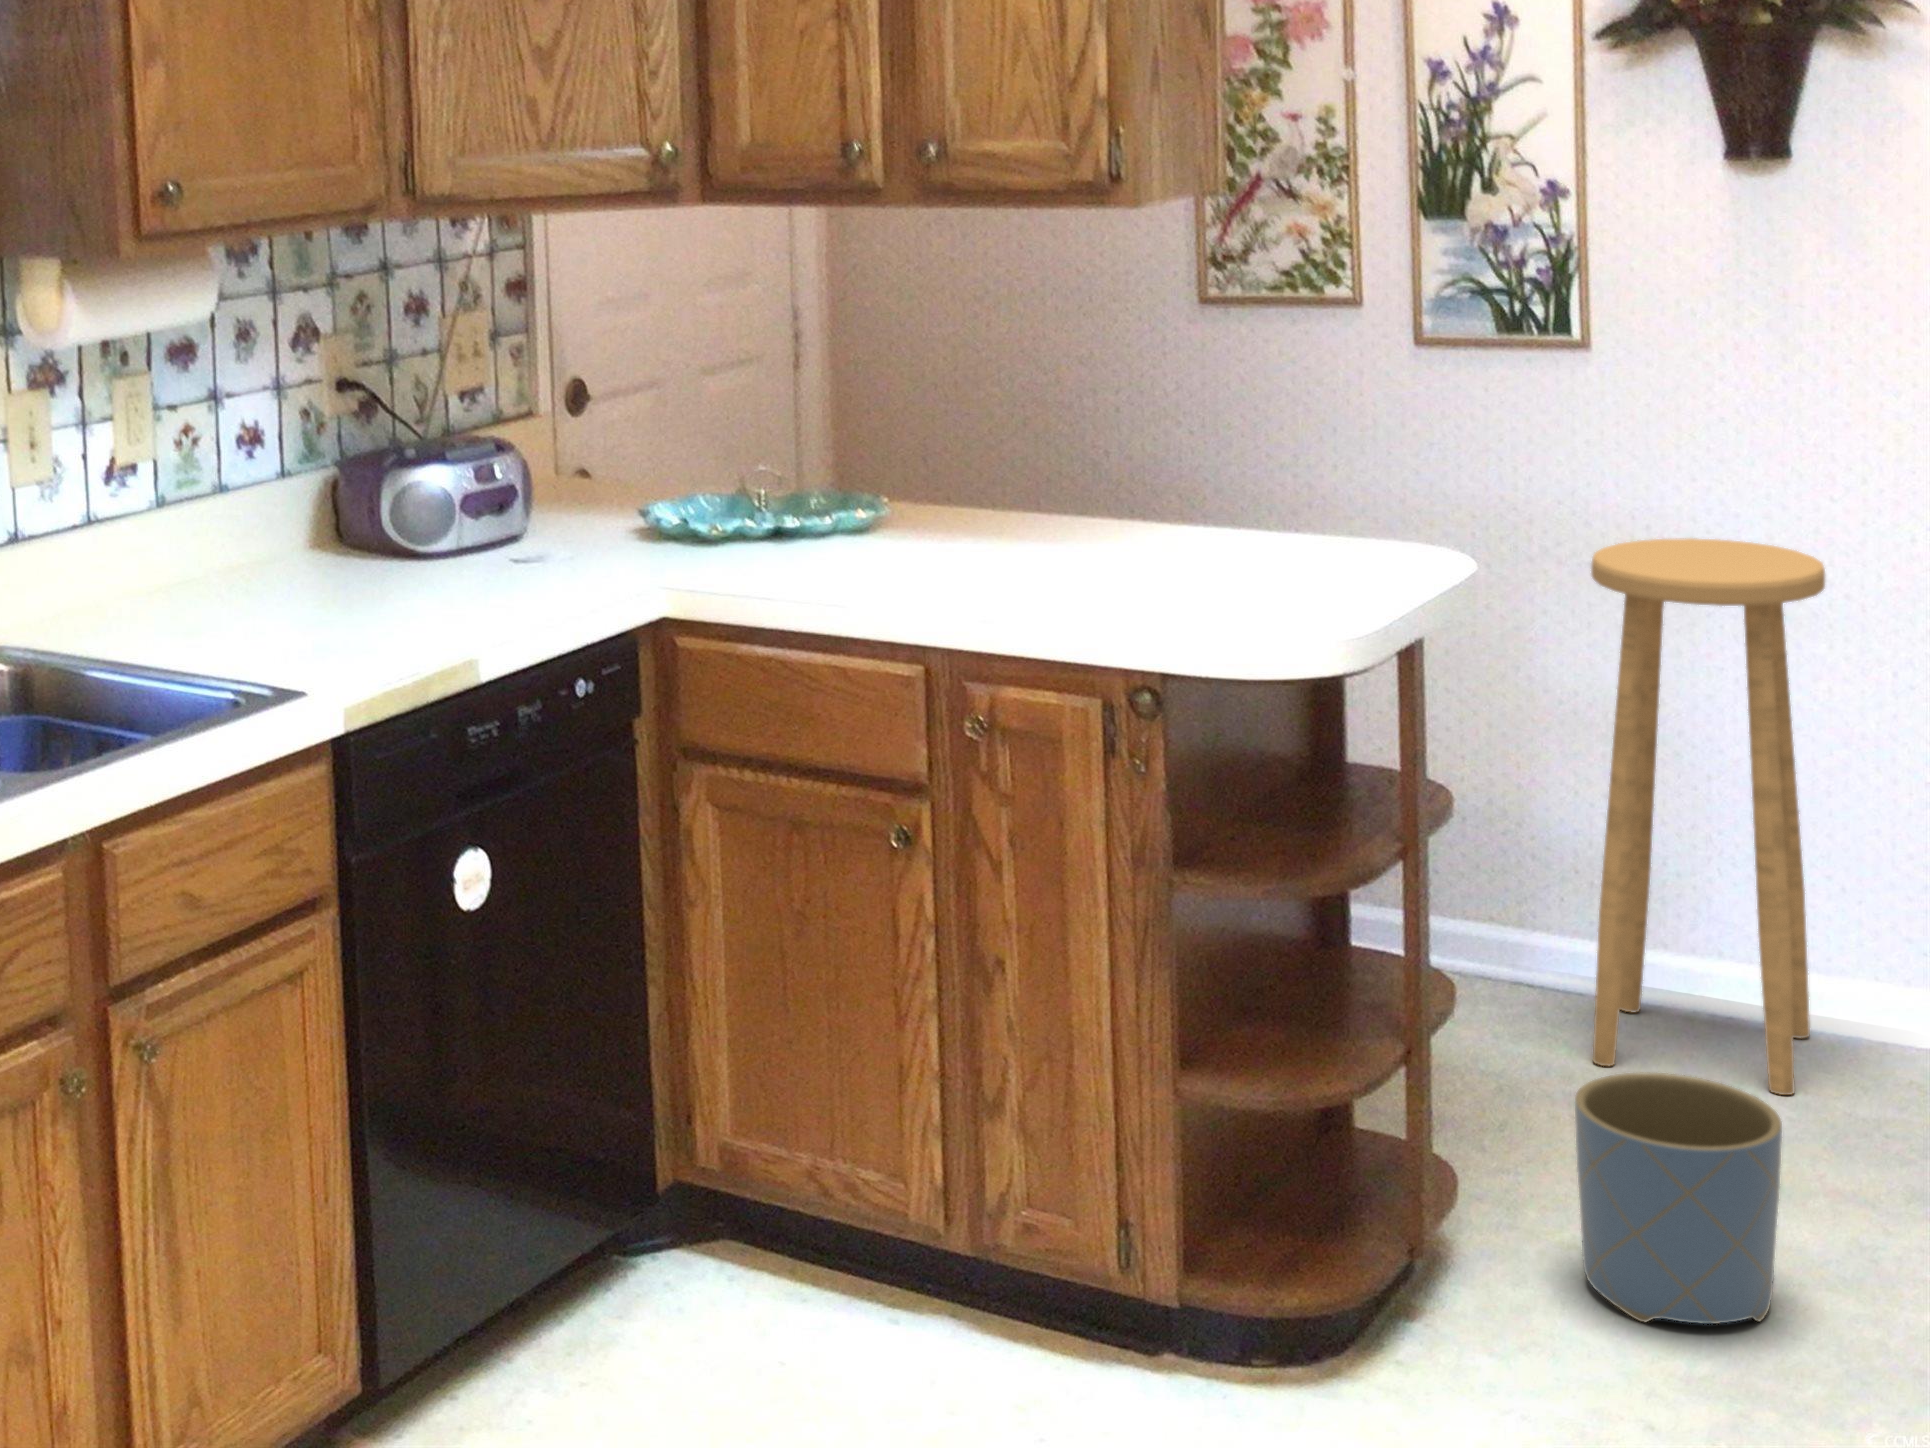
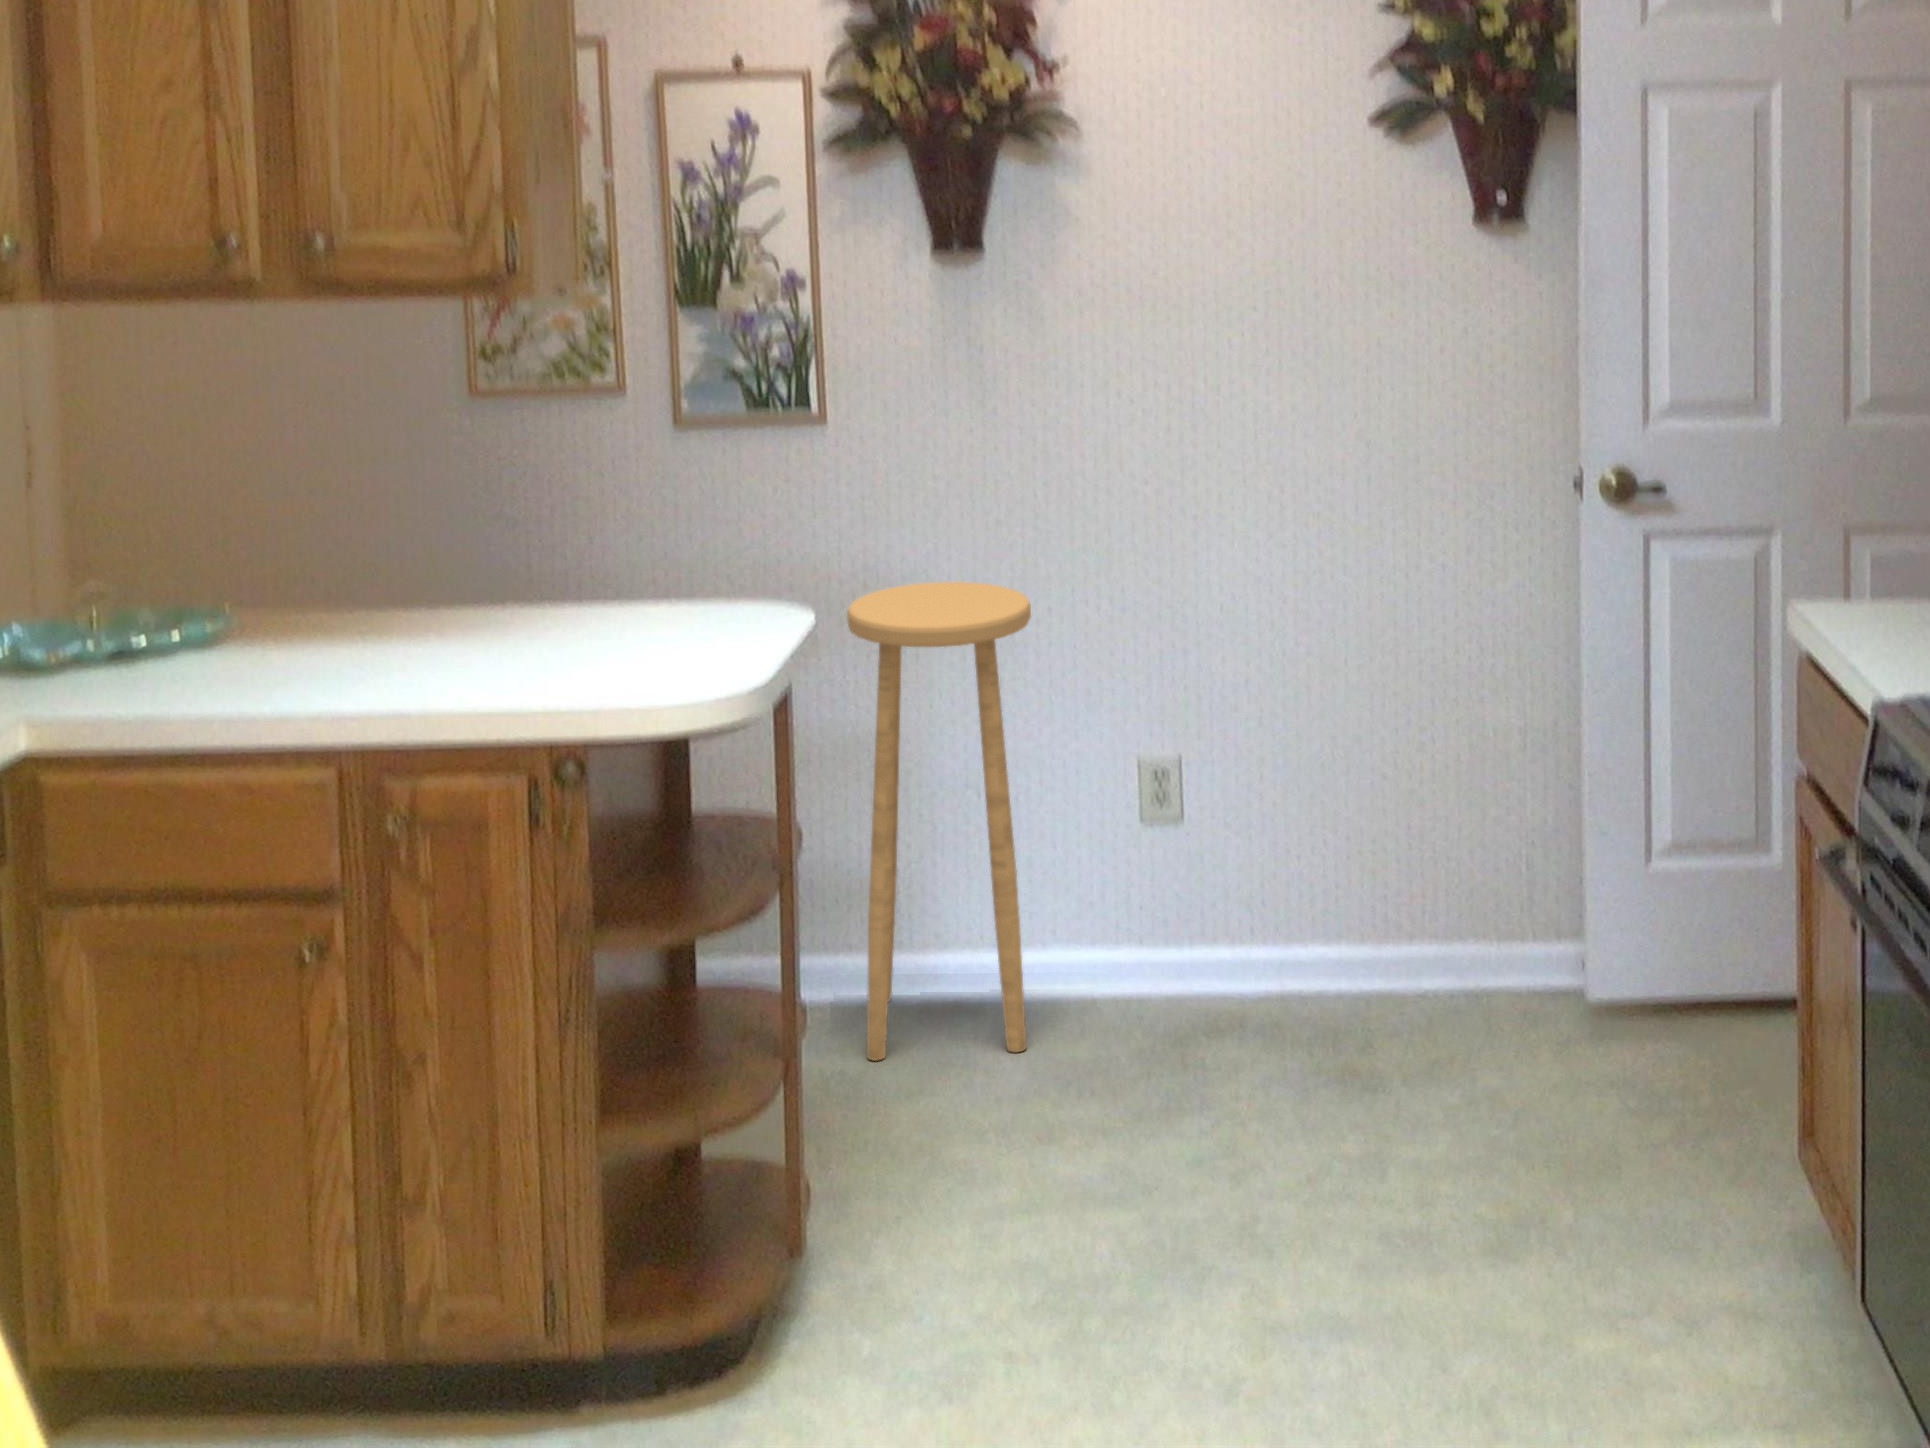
planter: present [1575,1073,1782,1324] -> none [906,1072,1069,1303]

